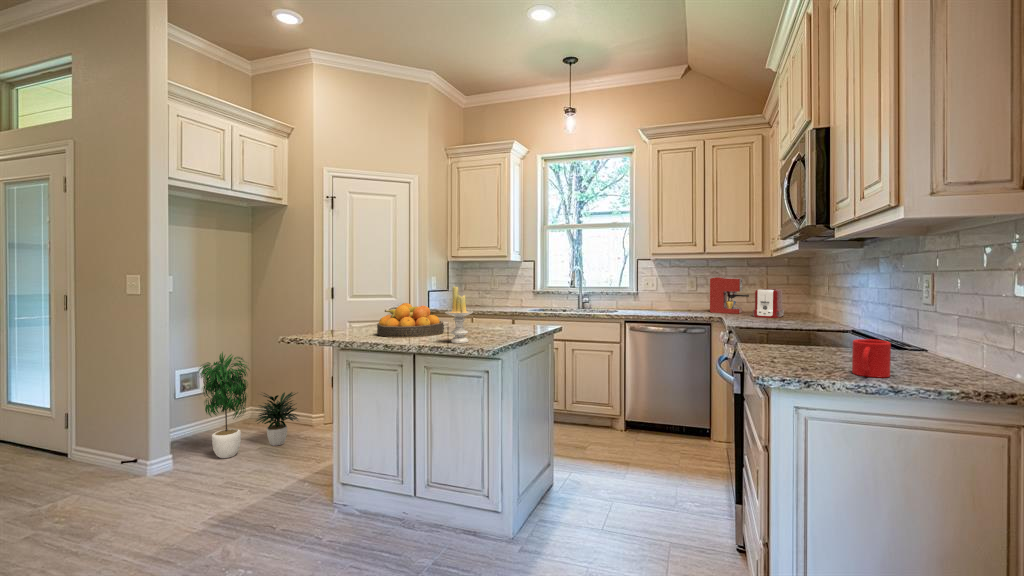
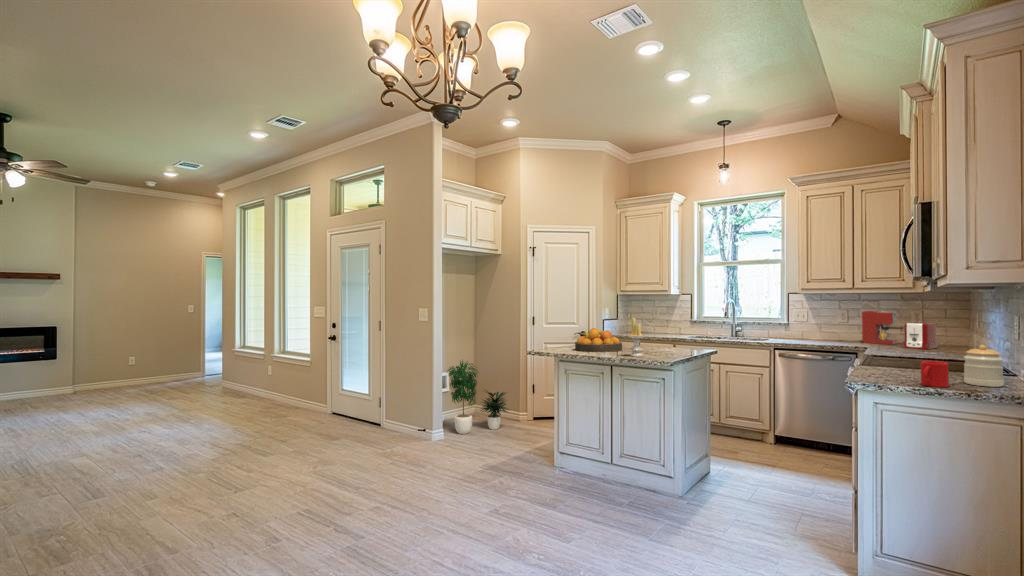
jar: none [892,314,945,372] -> present [964,345,1004,387]

